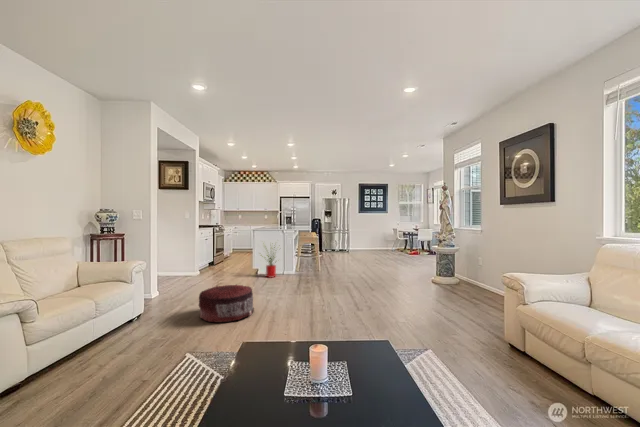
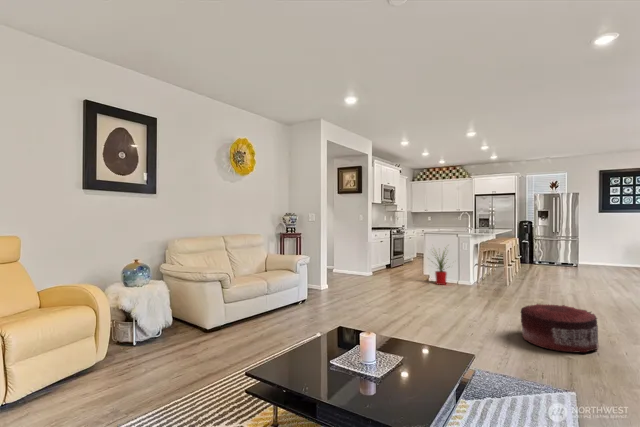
pouf: present [199,285,254,322] -> present [521,304,599,352]

